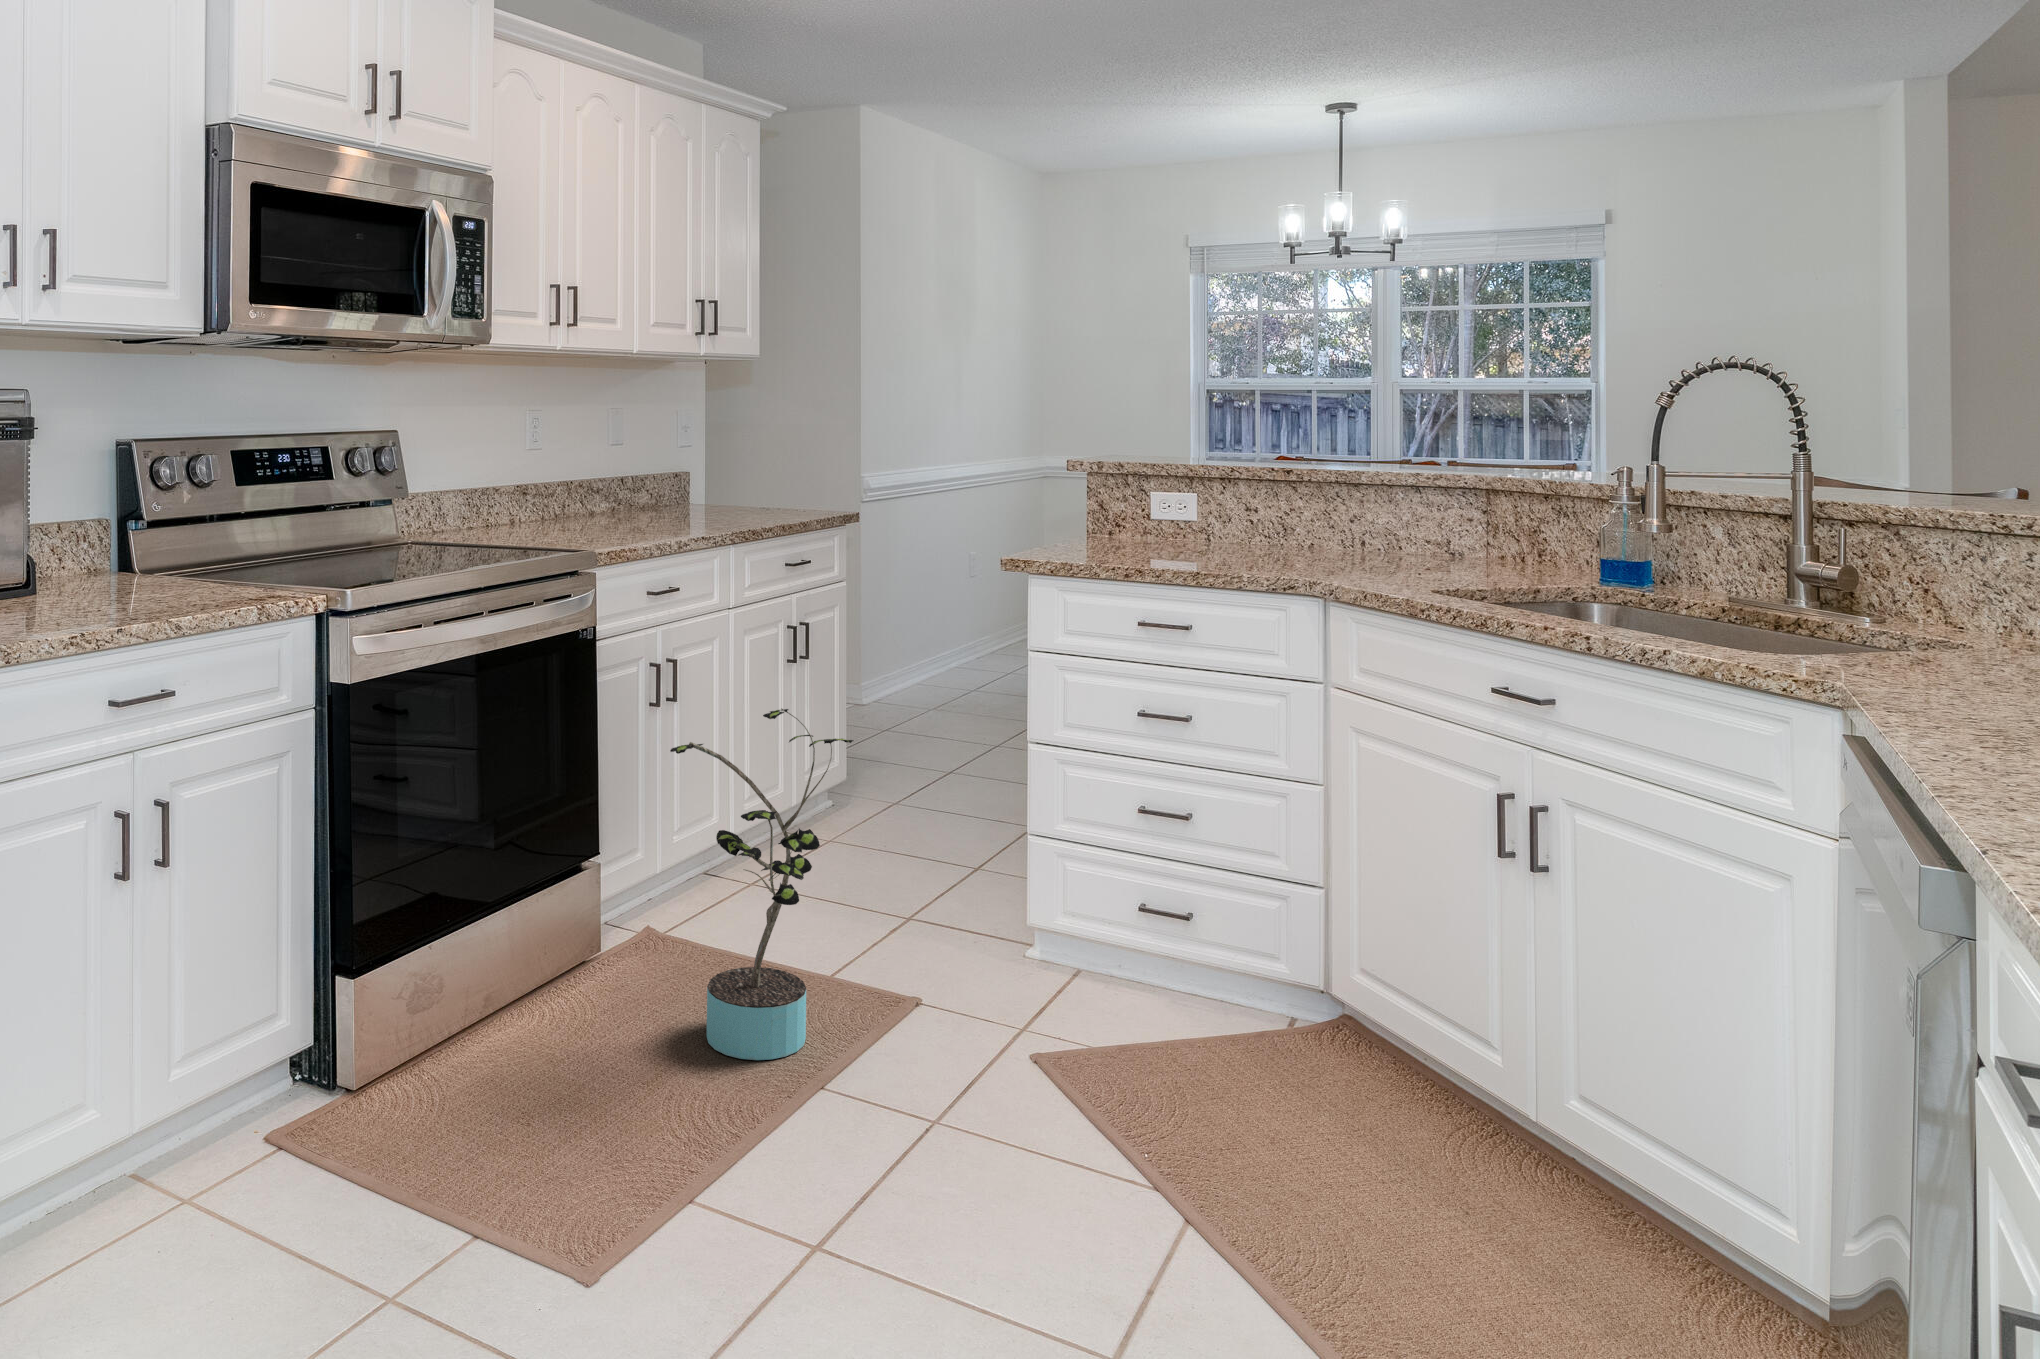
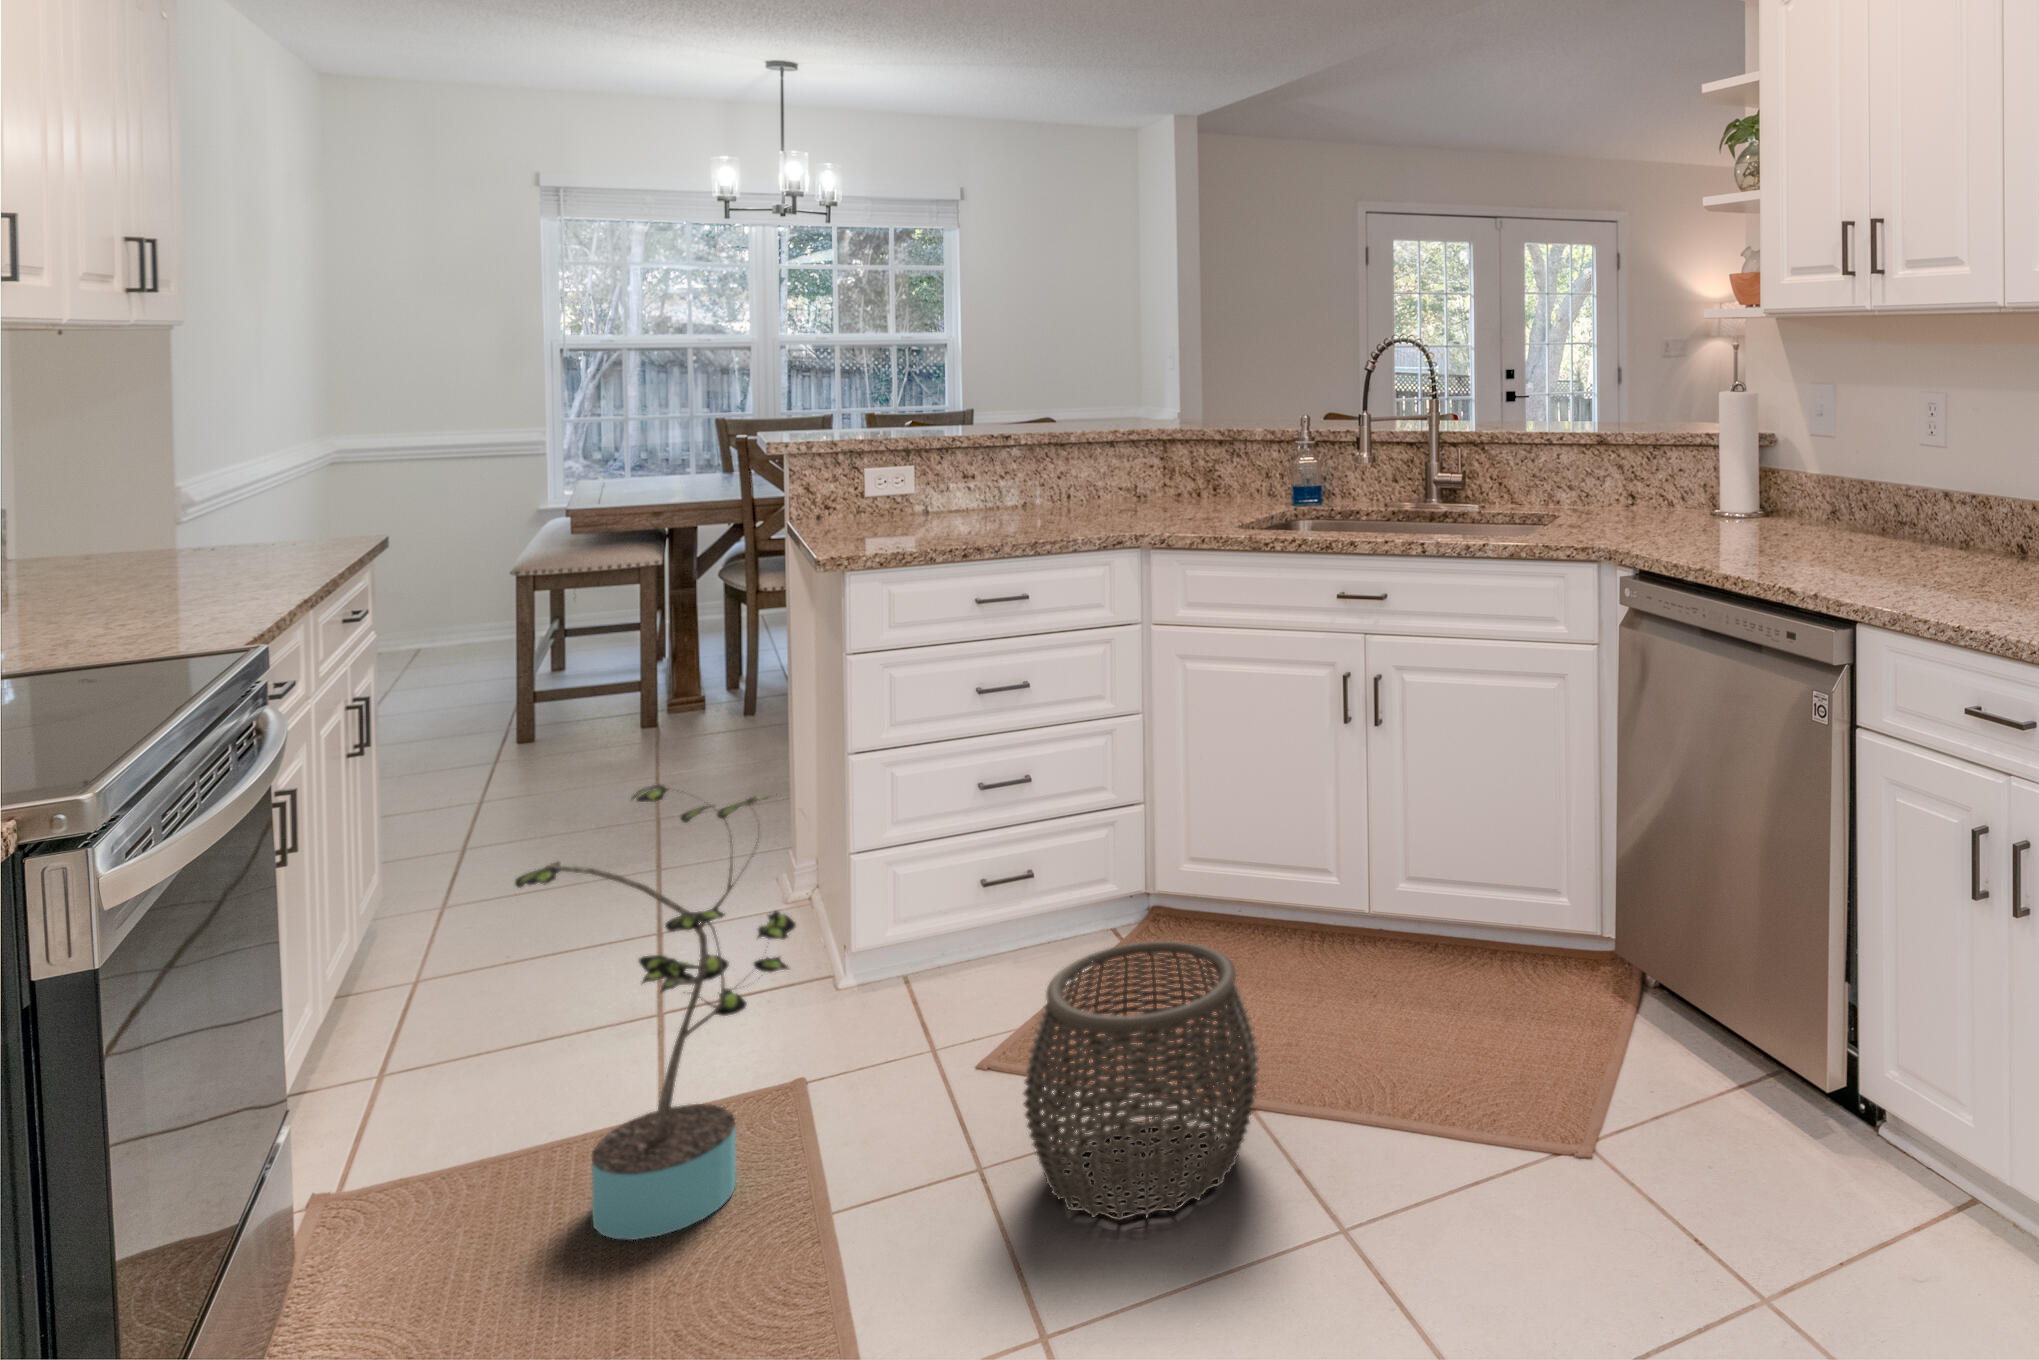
woven basket: none [911,974,1152,1263] -> present [1024,941,1259,1220]

